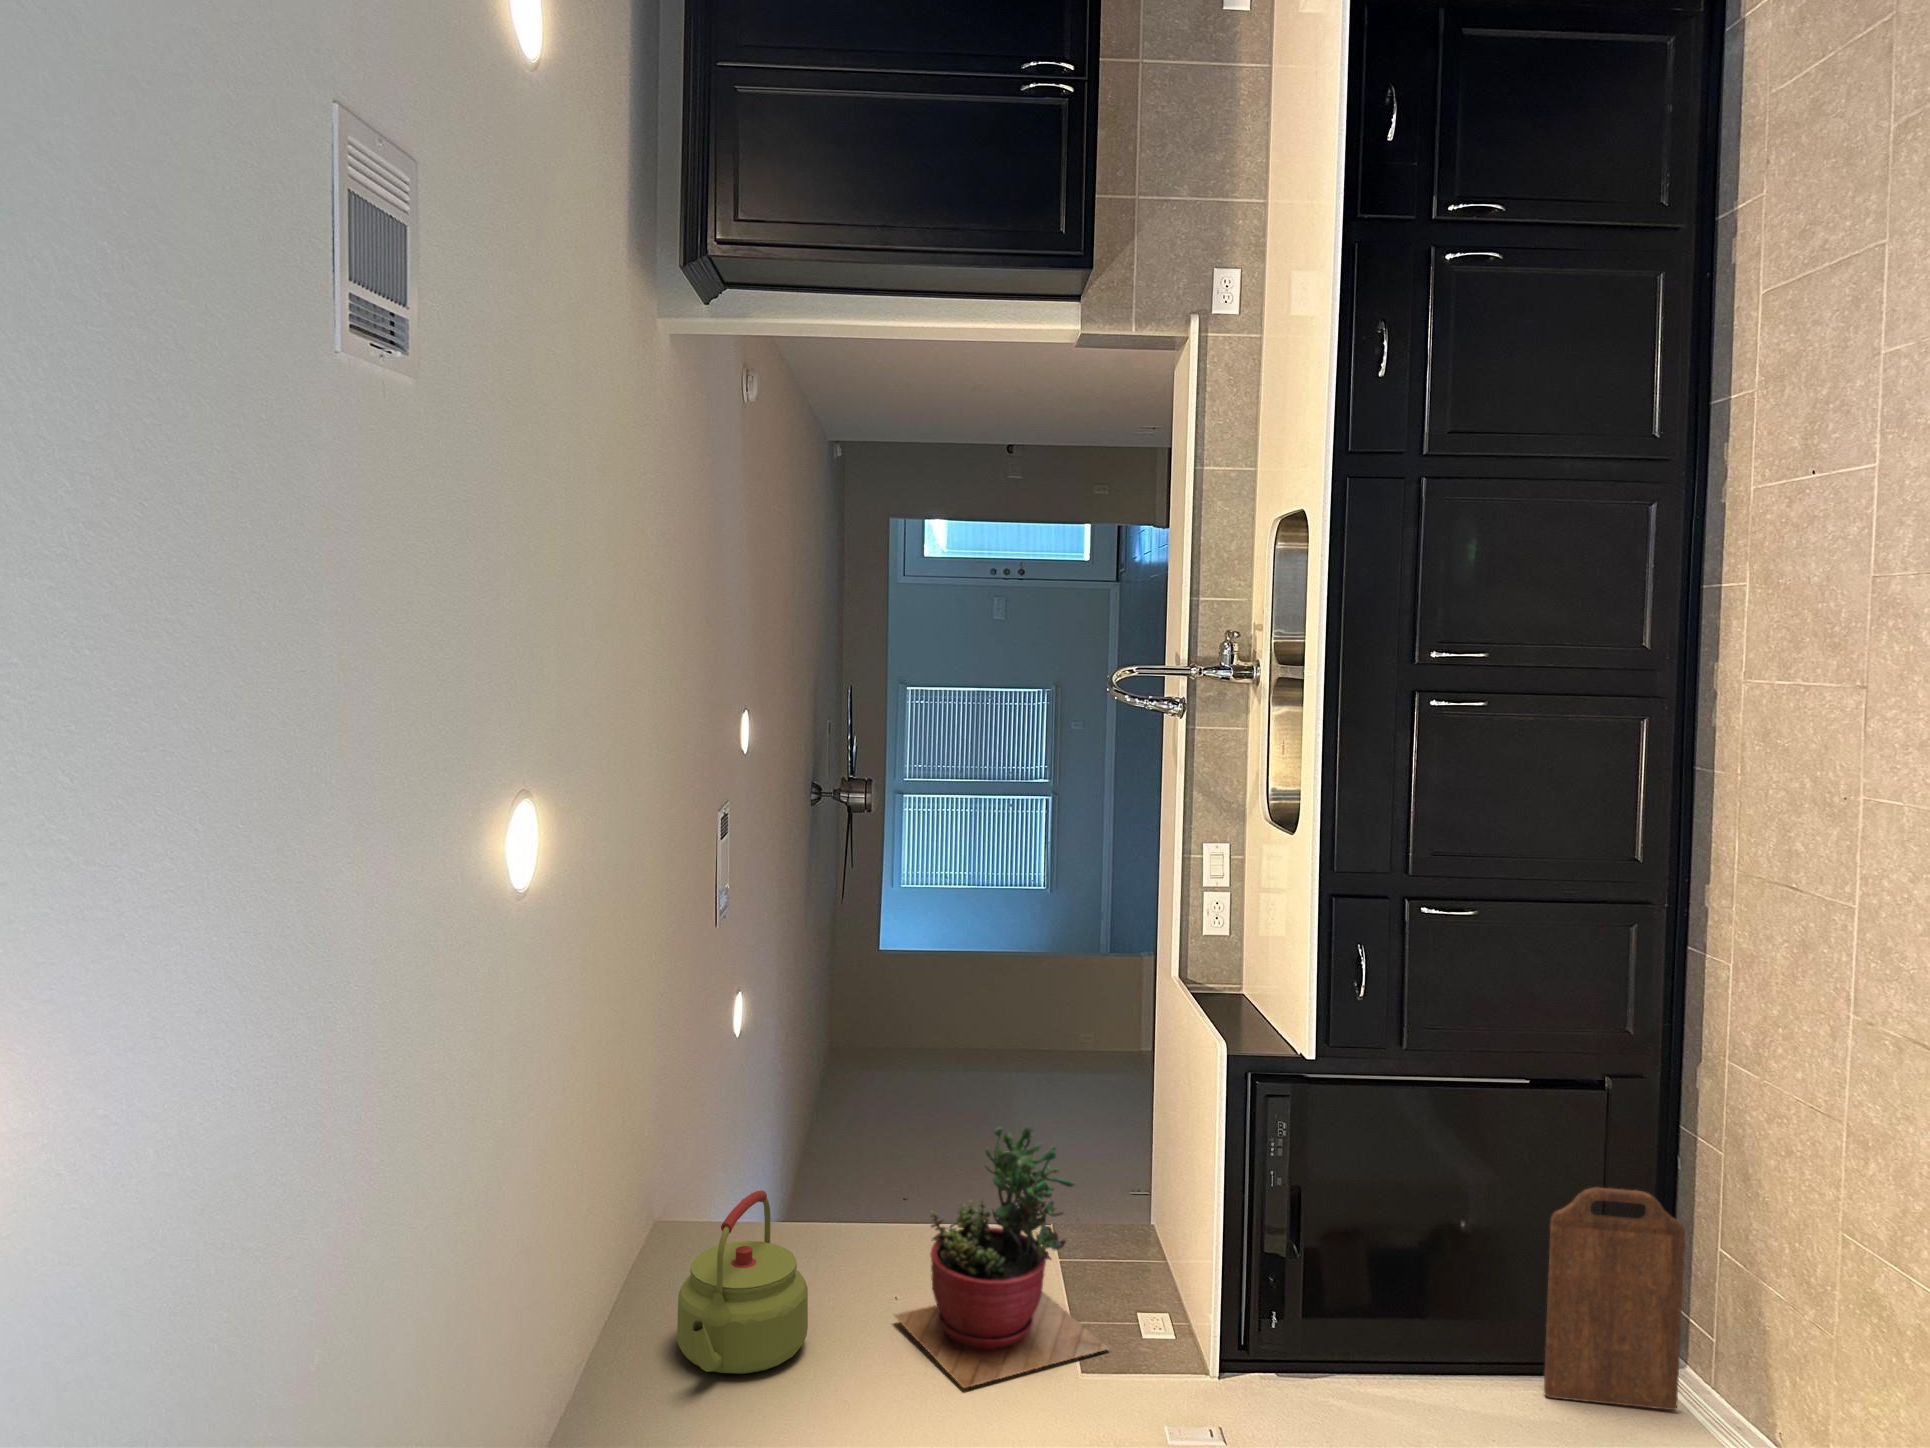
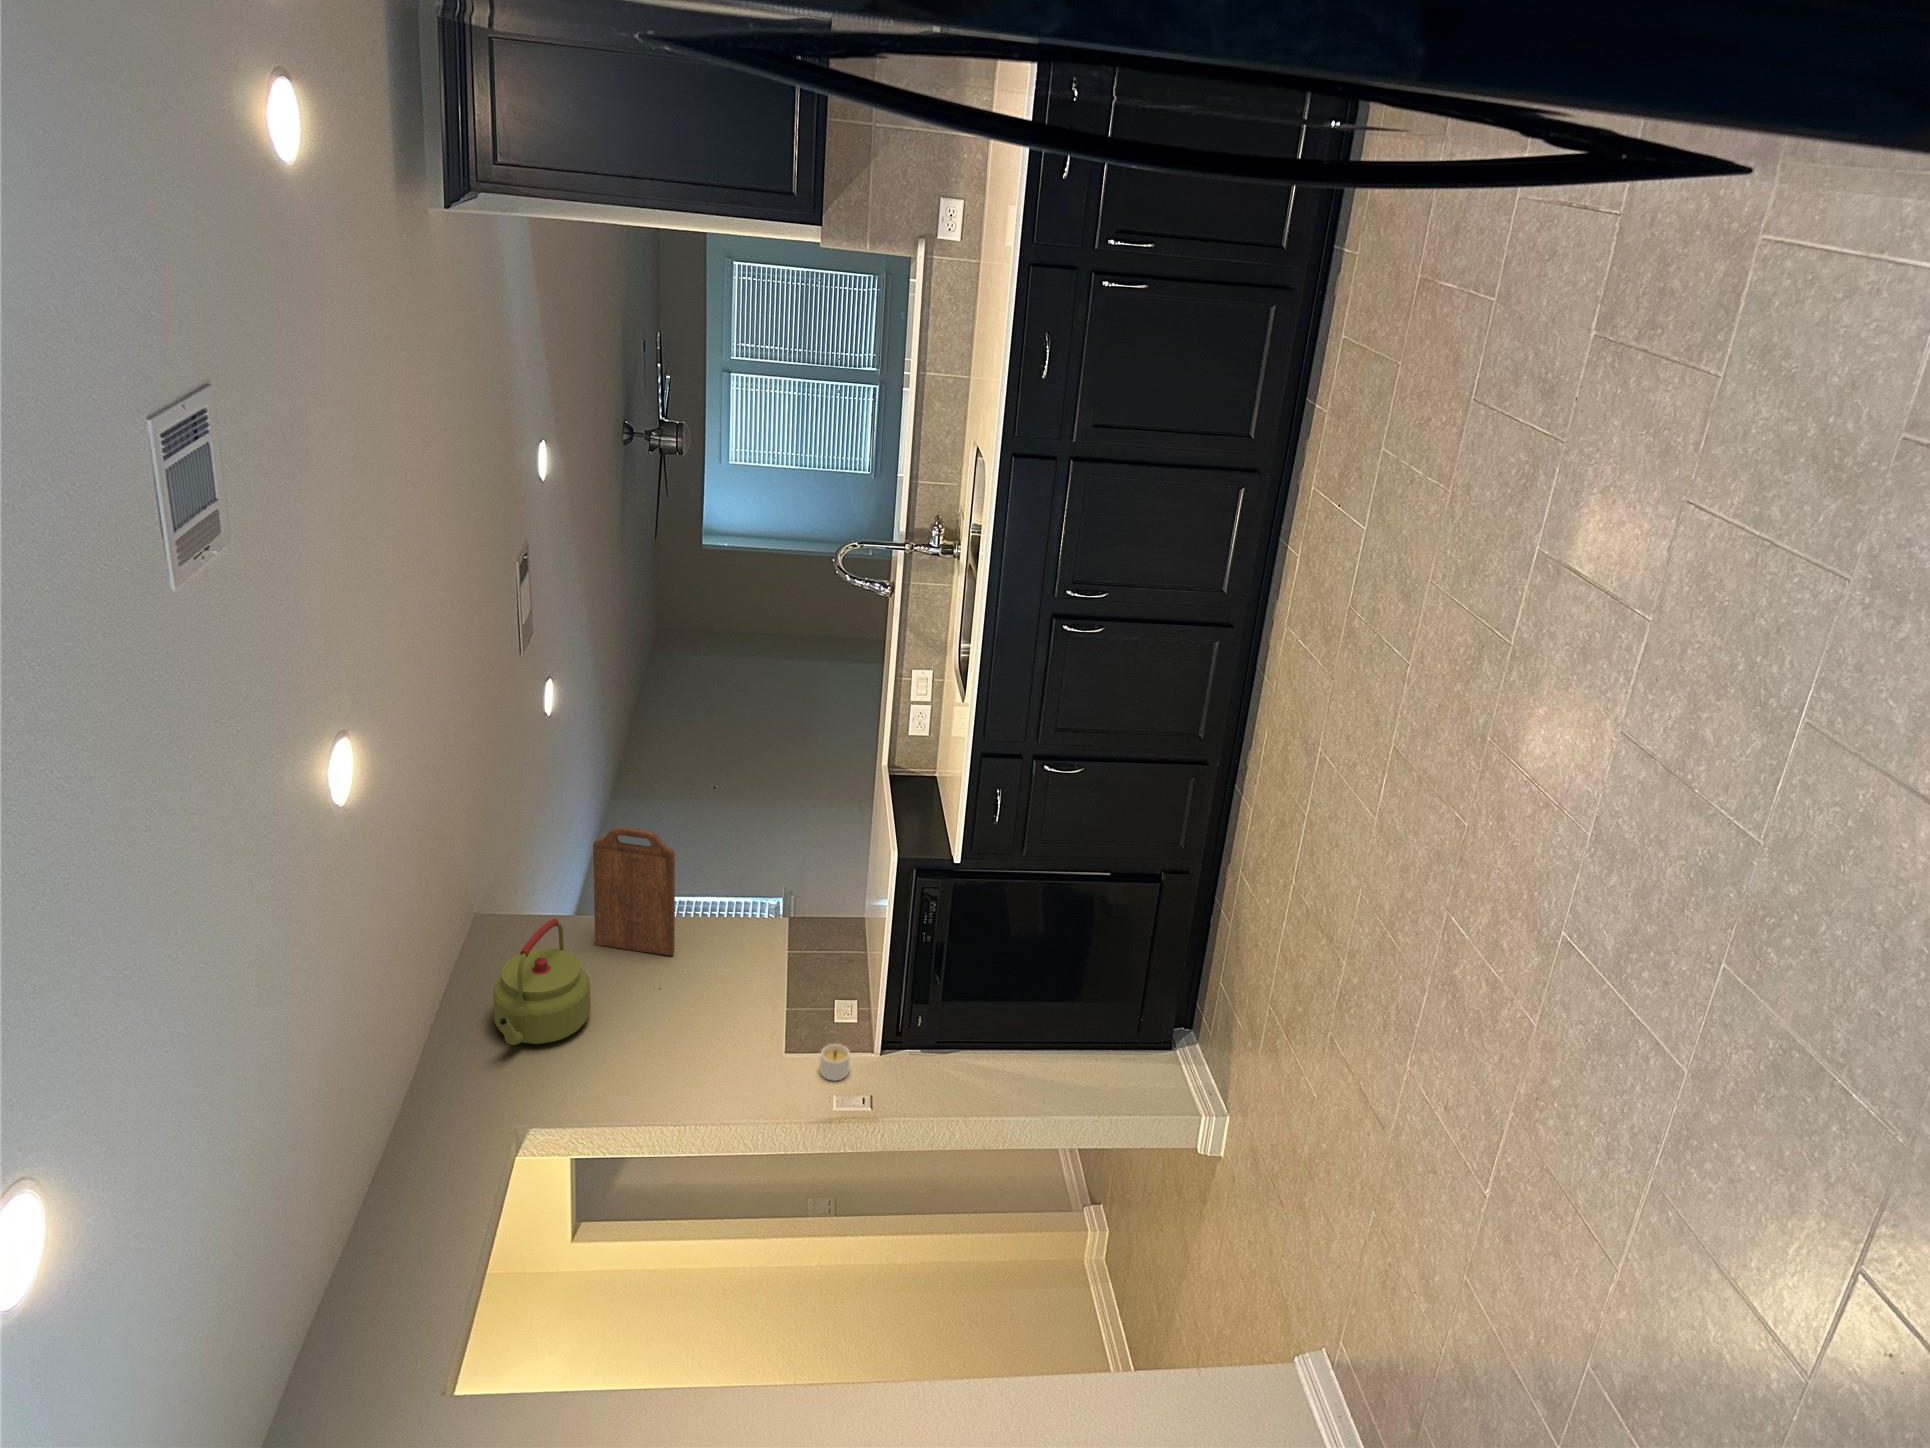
succulent plant: present [895,1126,1109,1388] -> none [657,870,809,1058]
cutting board: present [1544,1187,1685,1410] -> present [593,827,675,956]
candle: none [1143,1360,1205,1415] -> present [820,1044,850,1081]

